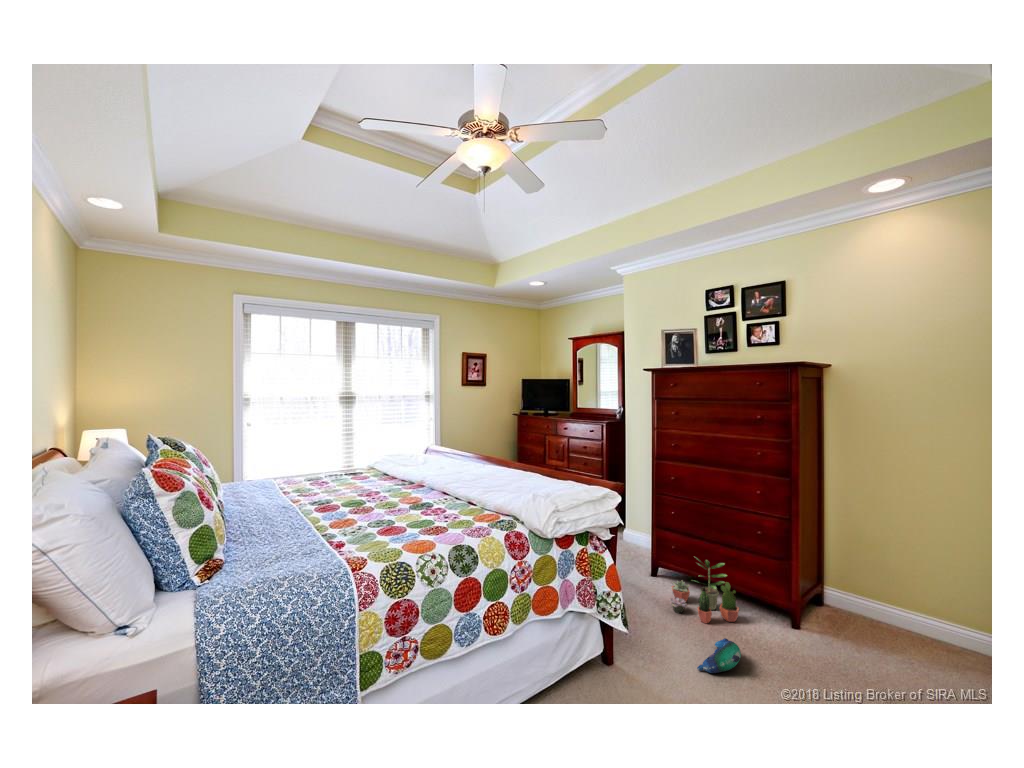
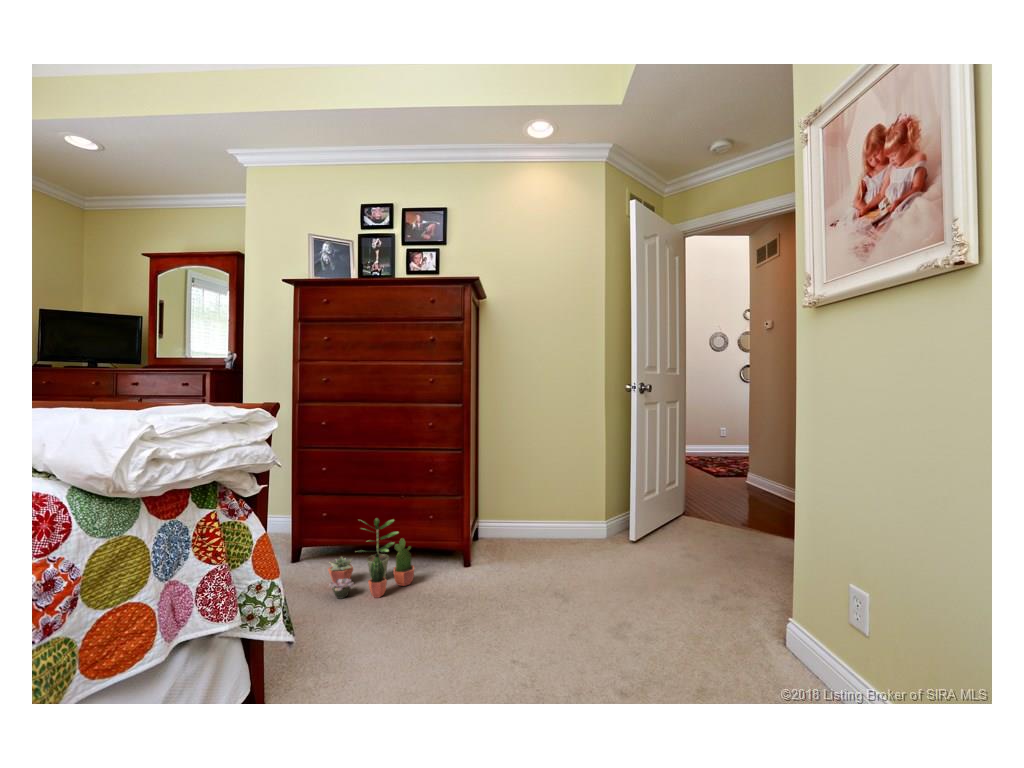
plush toy: present [697,638,741,674] -> none [389,601,439,654]

